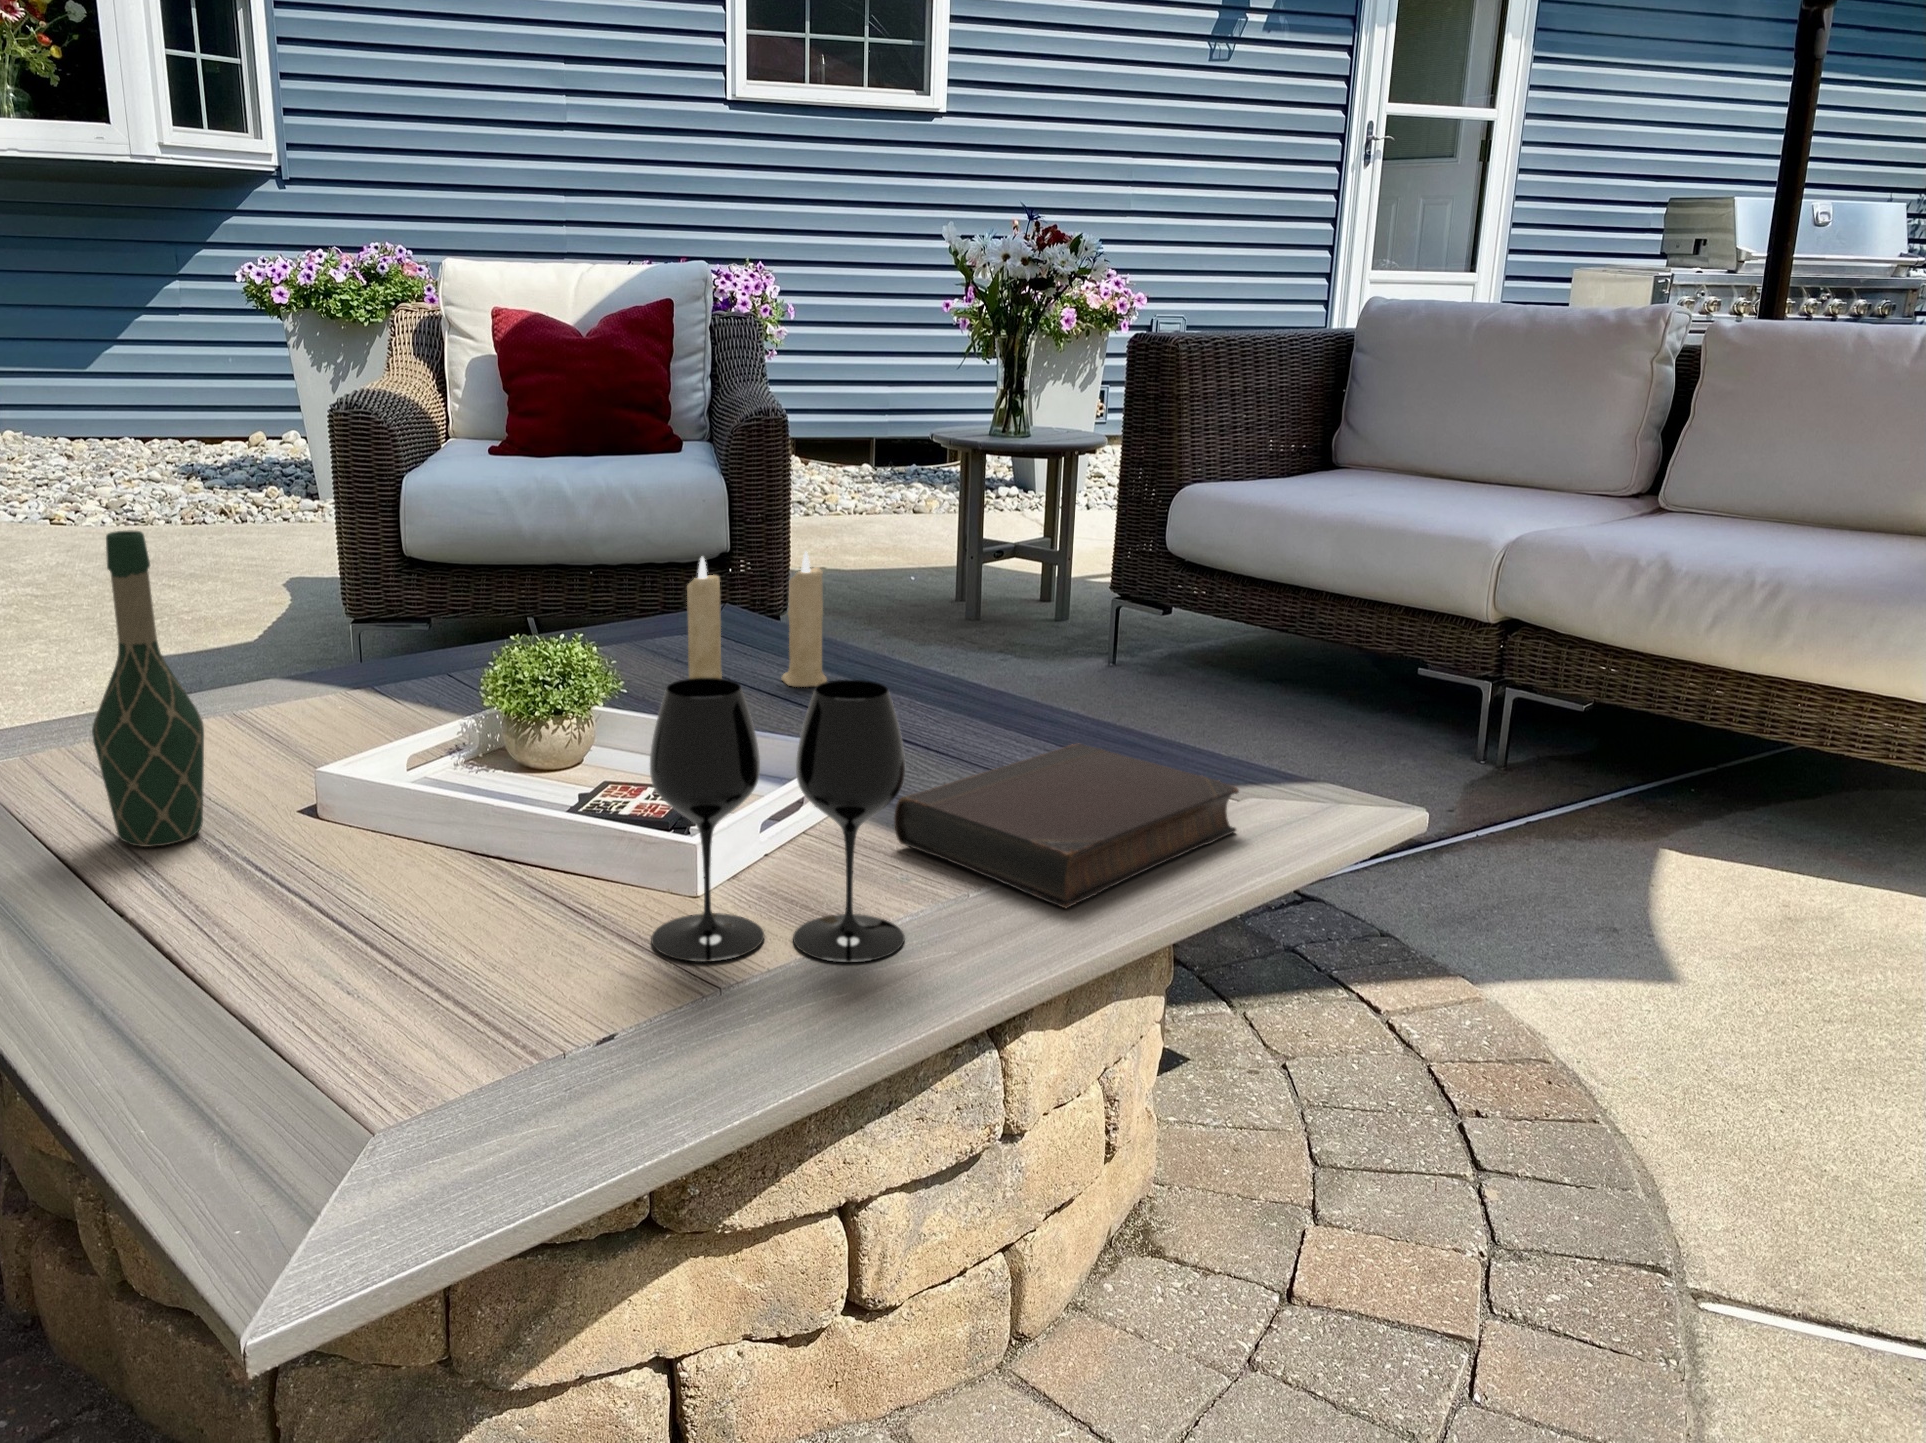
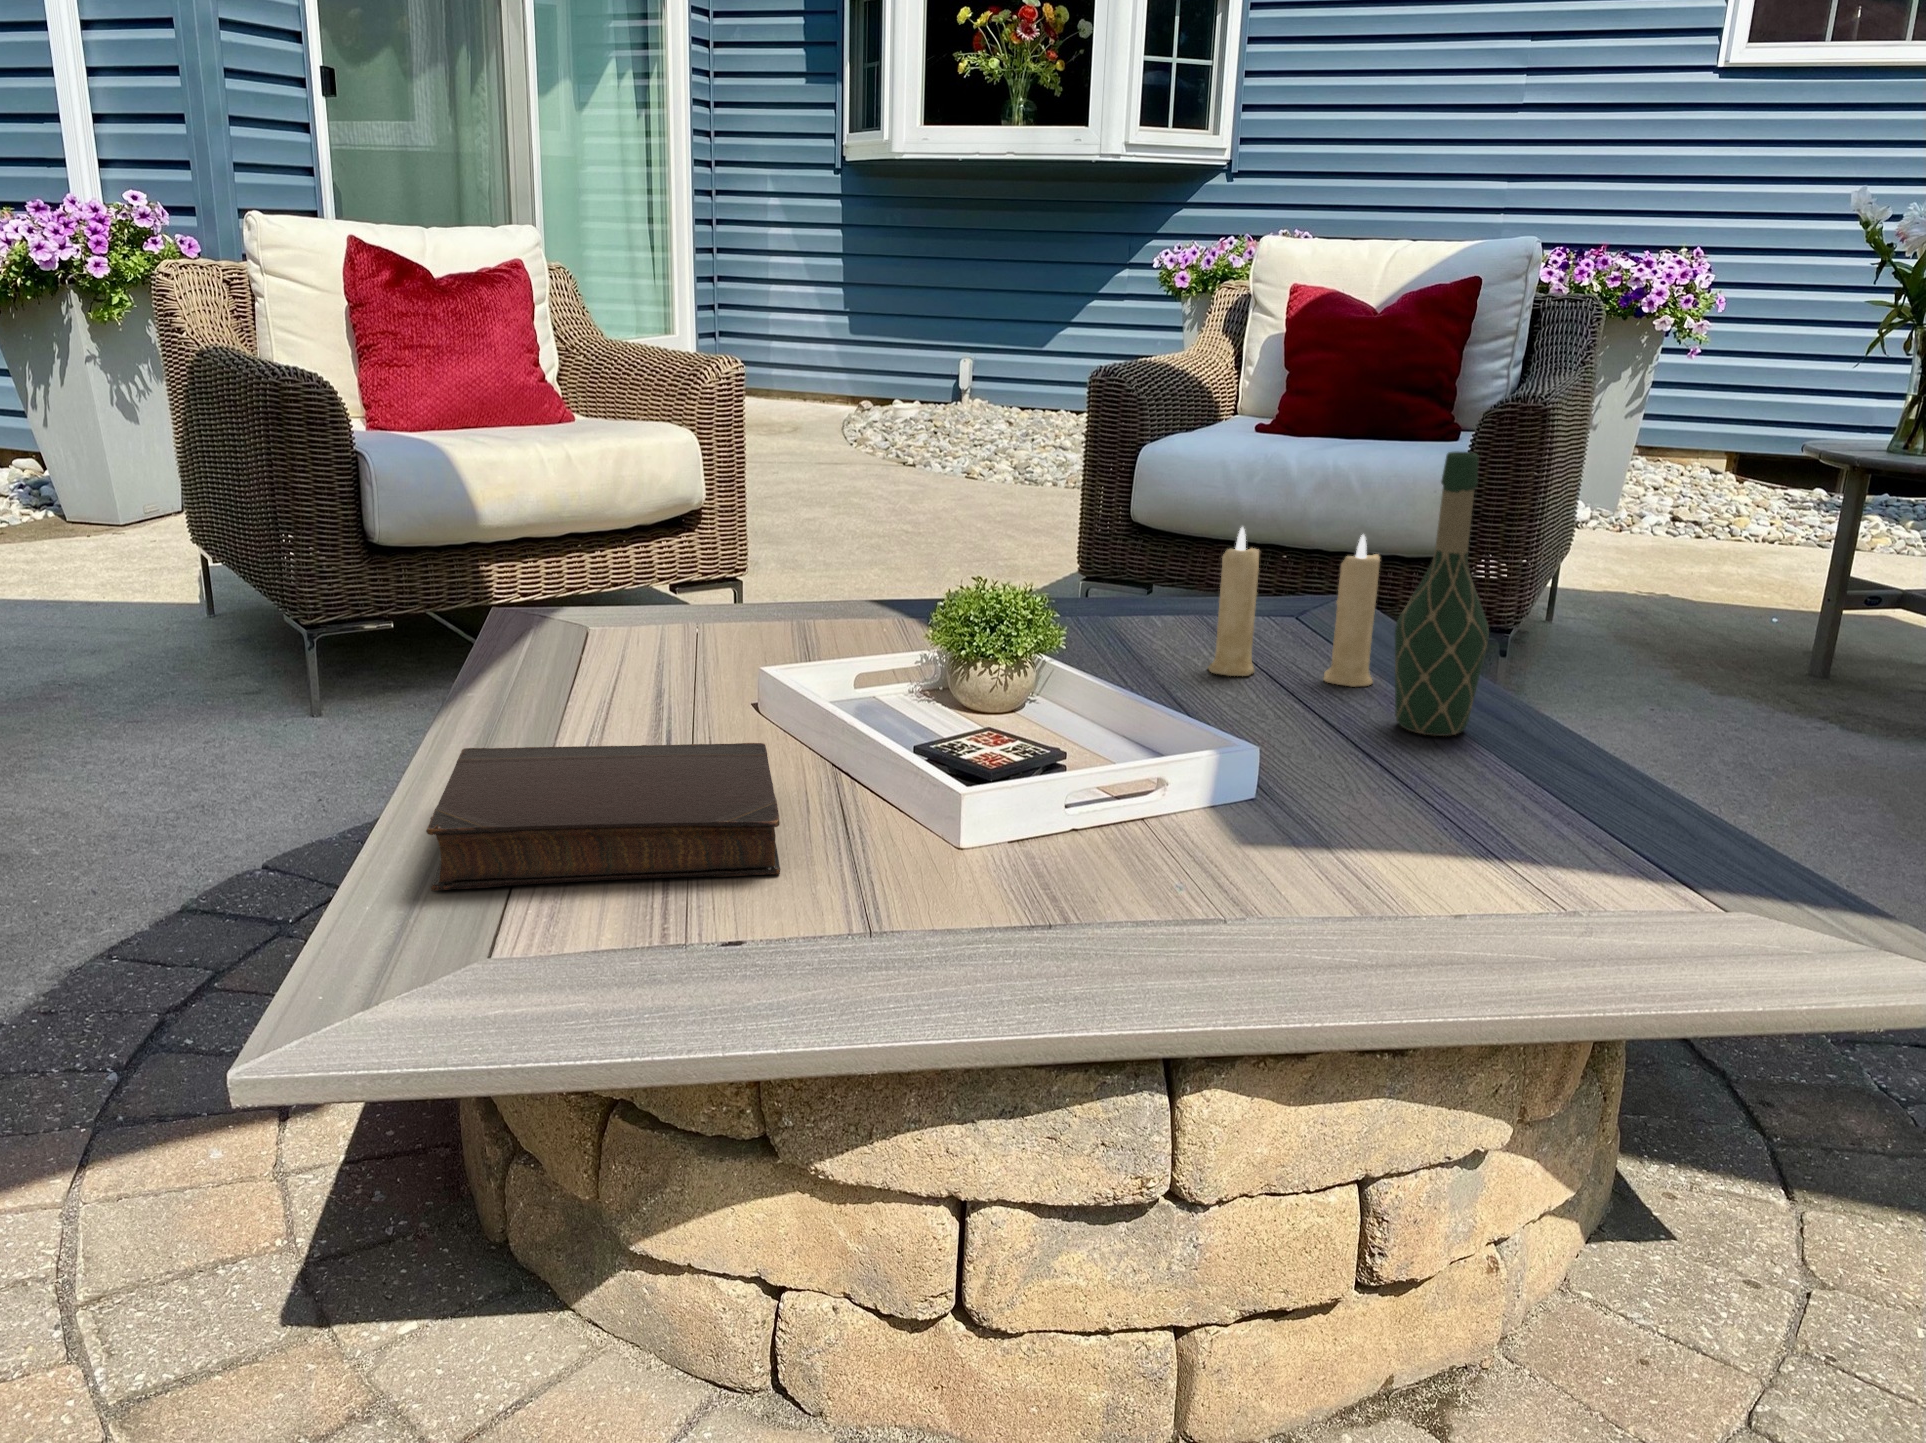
wine bottle: present [92,530,204,847] -> present [1395,452,1489,736]
wine glass: present [650,678,905,963] -> none [864,613,1118,950]
book: present [894,744,1239,908] -> present [426,743,780,891]

